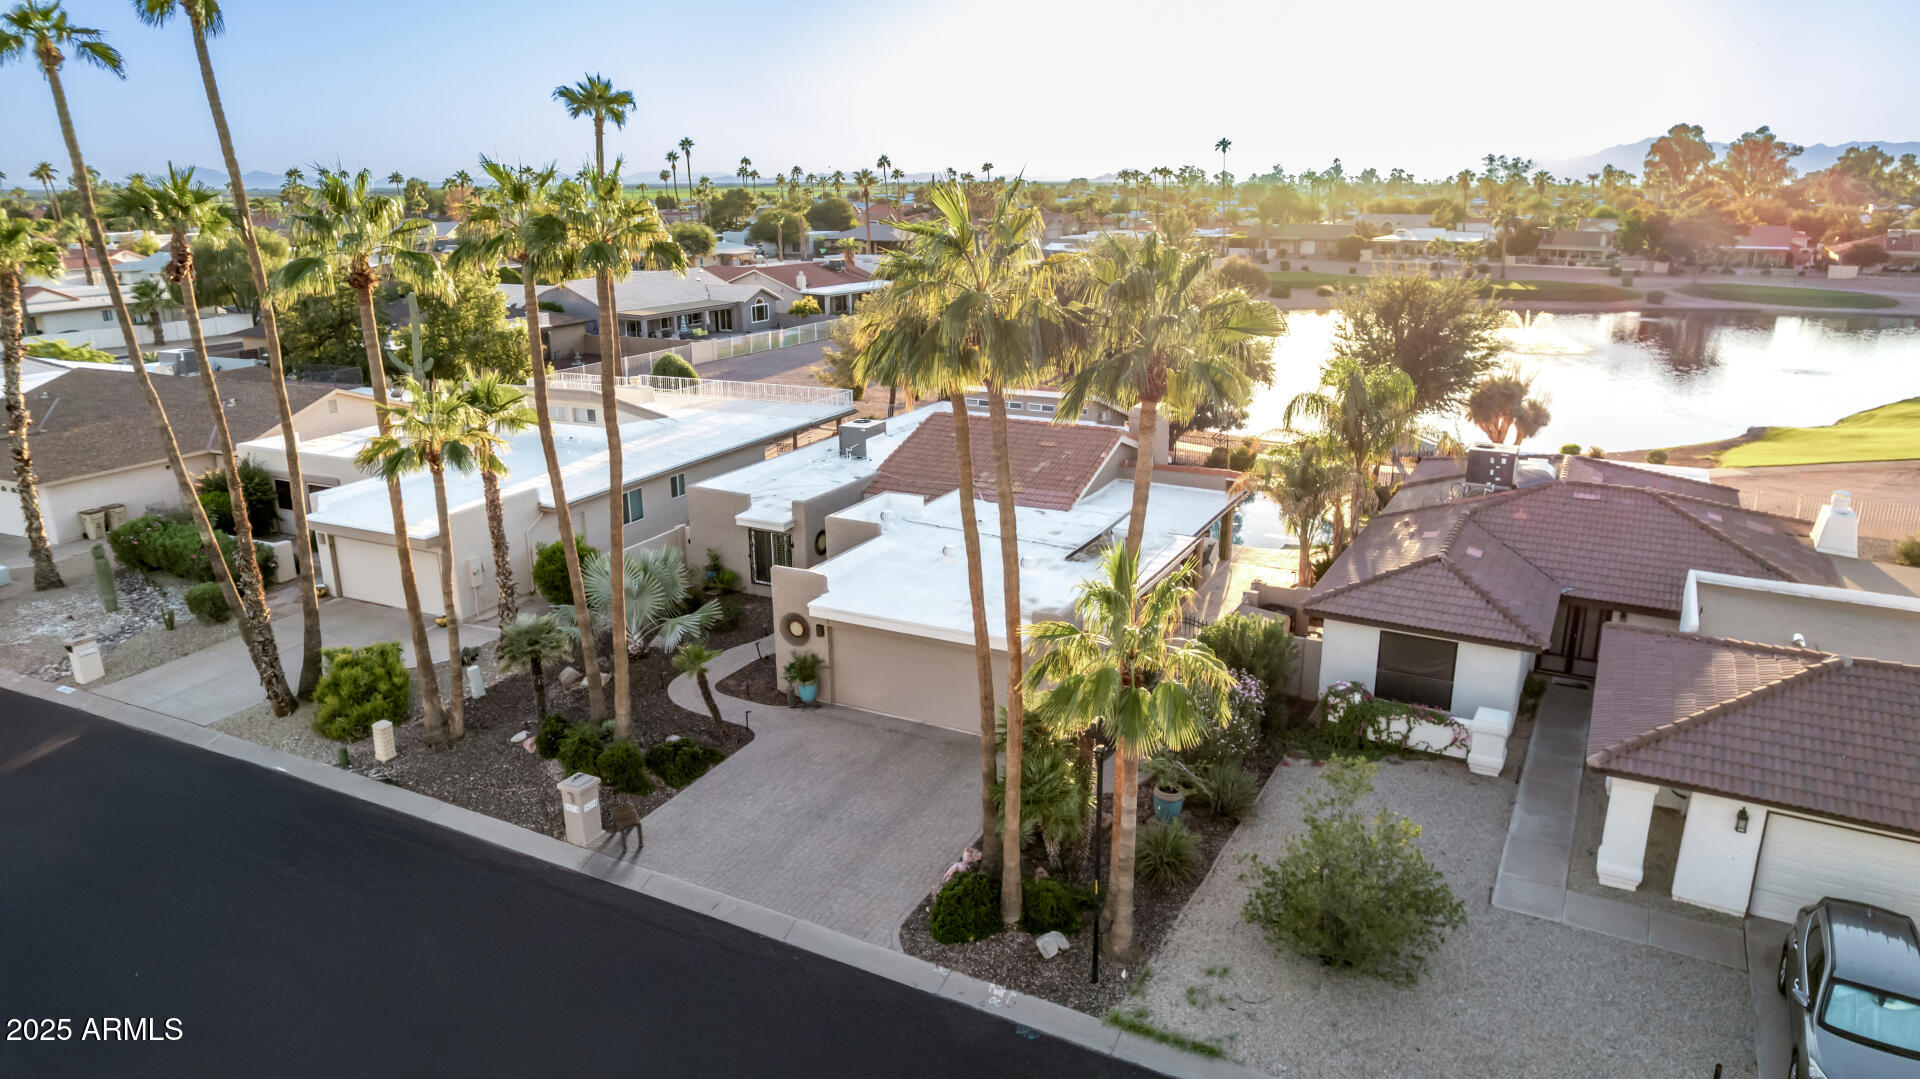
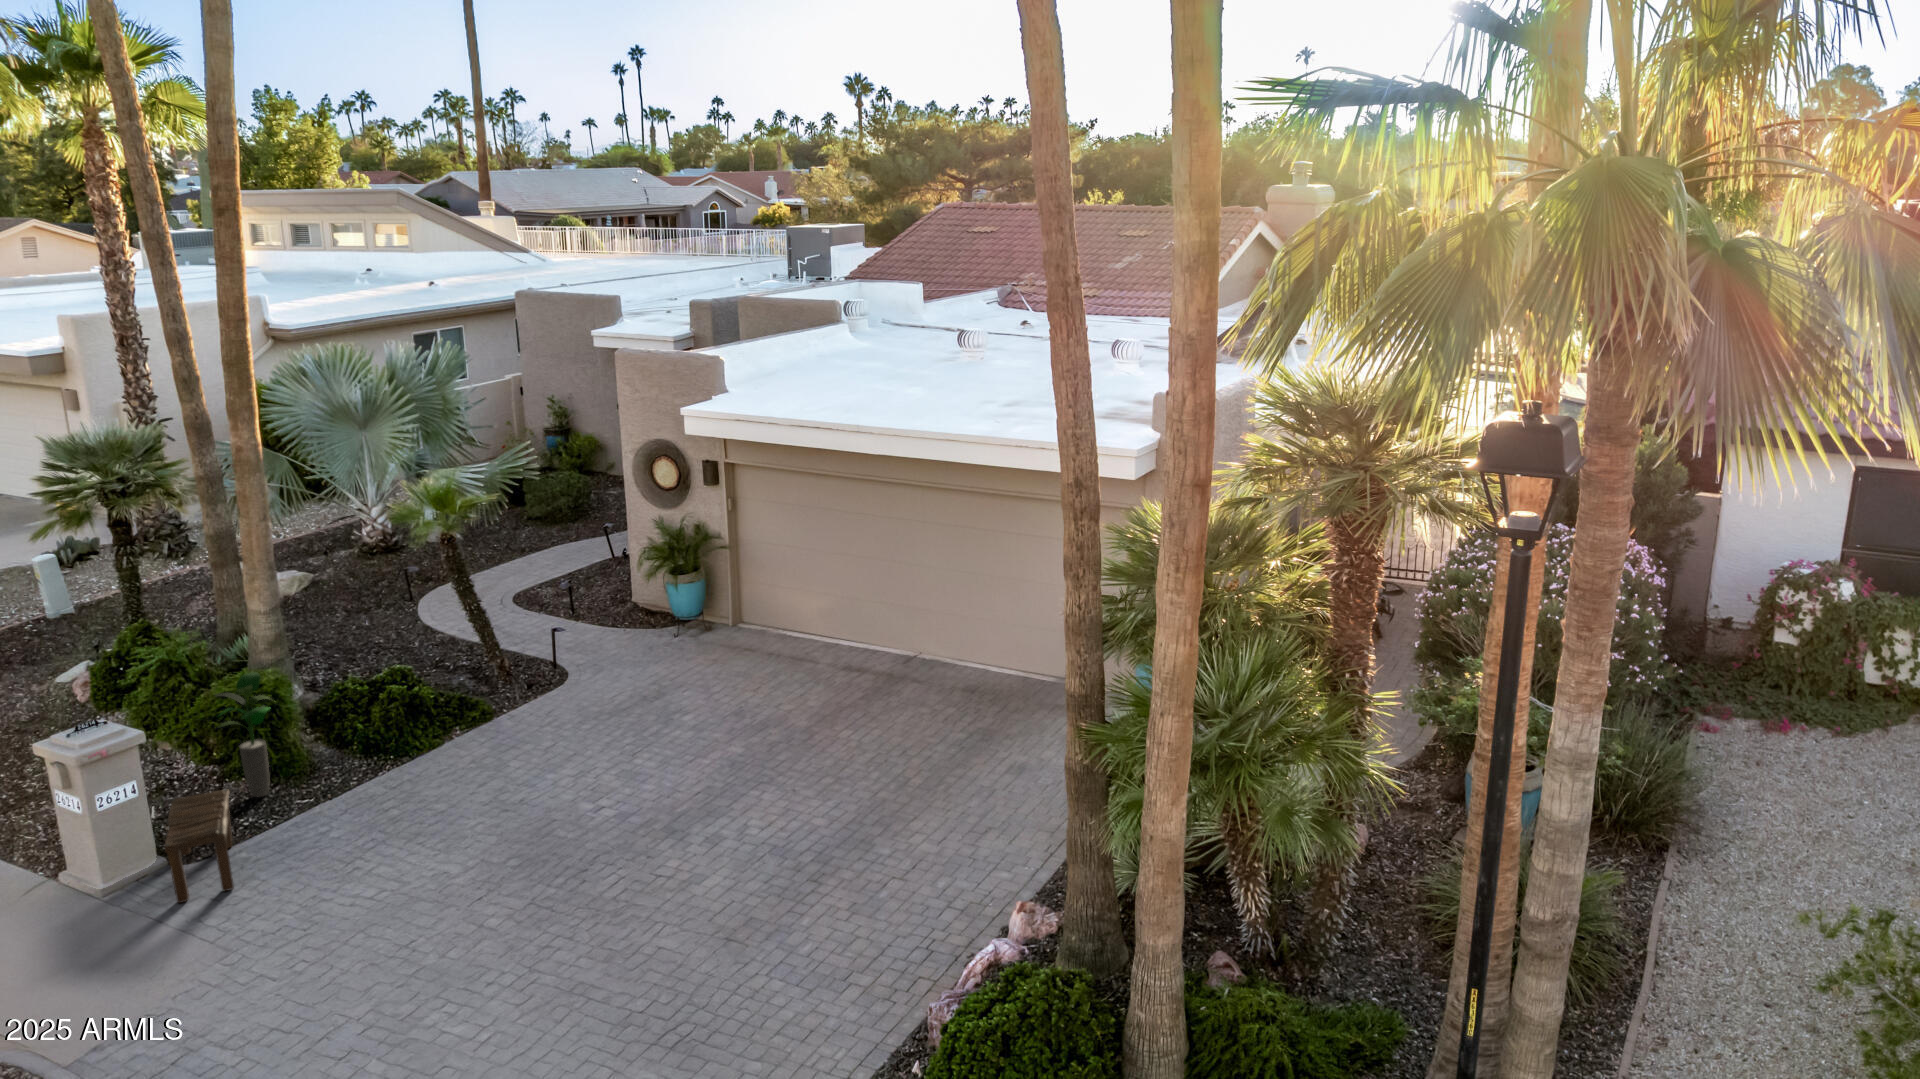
potted plant: present [783,662,800,708] -> present [217,672,269,797]

